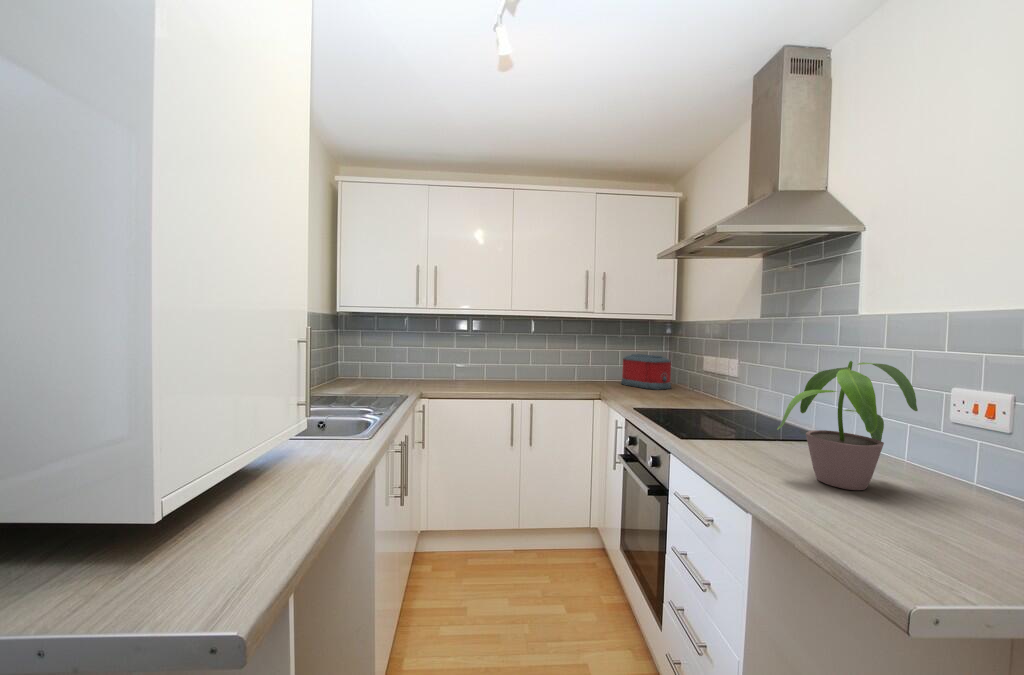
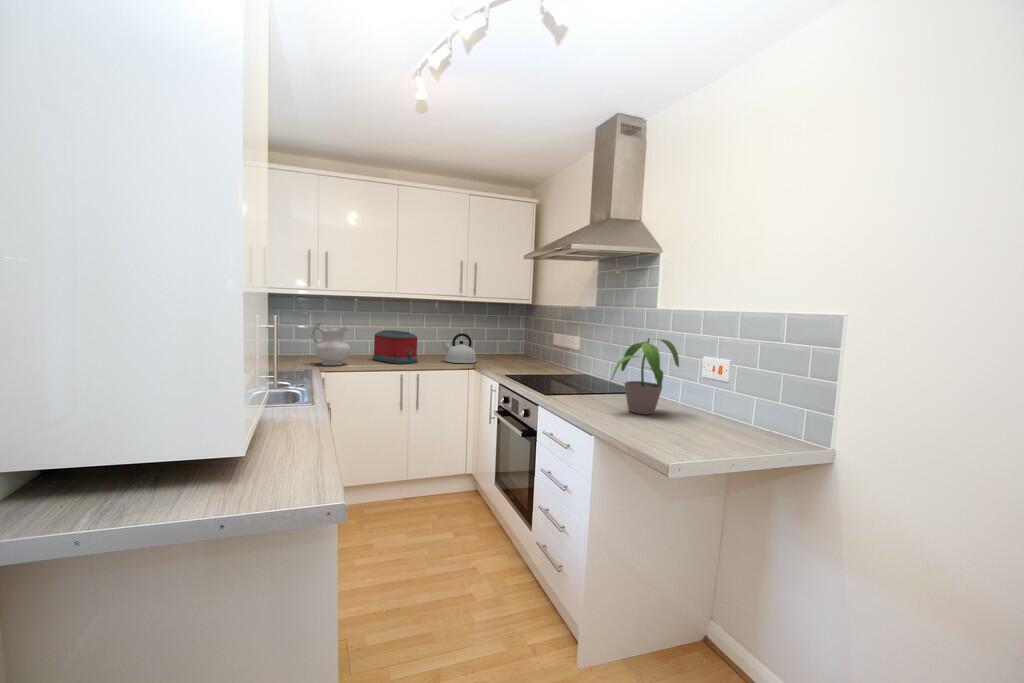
ceramic pitcher: none [428,346,464,390] -> present [311,323,350,365]
toaster: present [621,354,671,390] -> present [373,330,417,364]
kettle: none [563,356,604,391] -> present [442,333,477,363]

